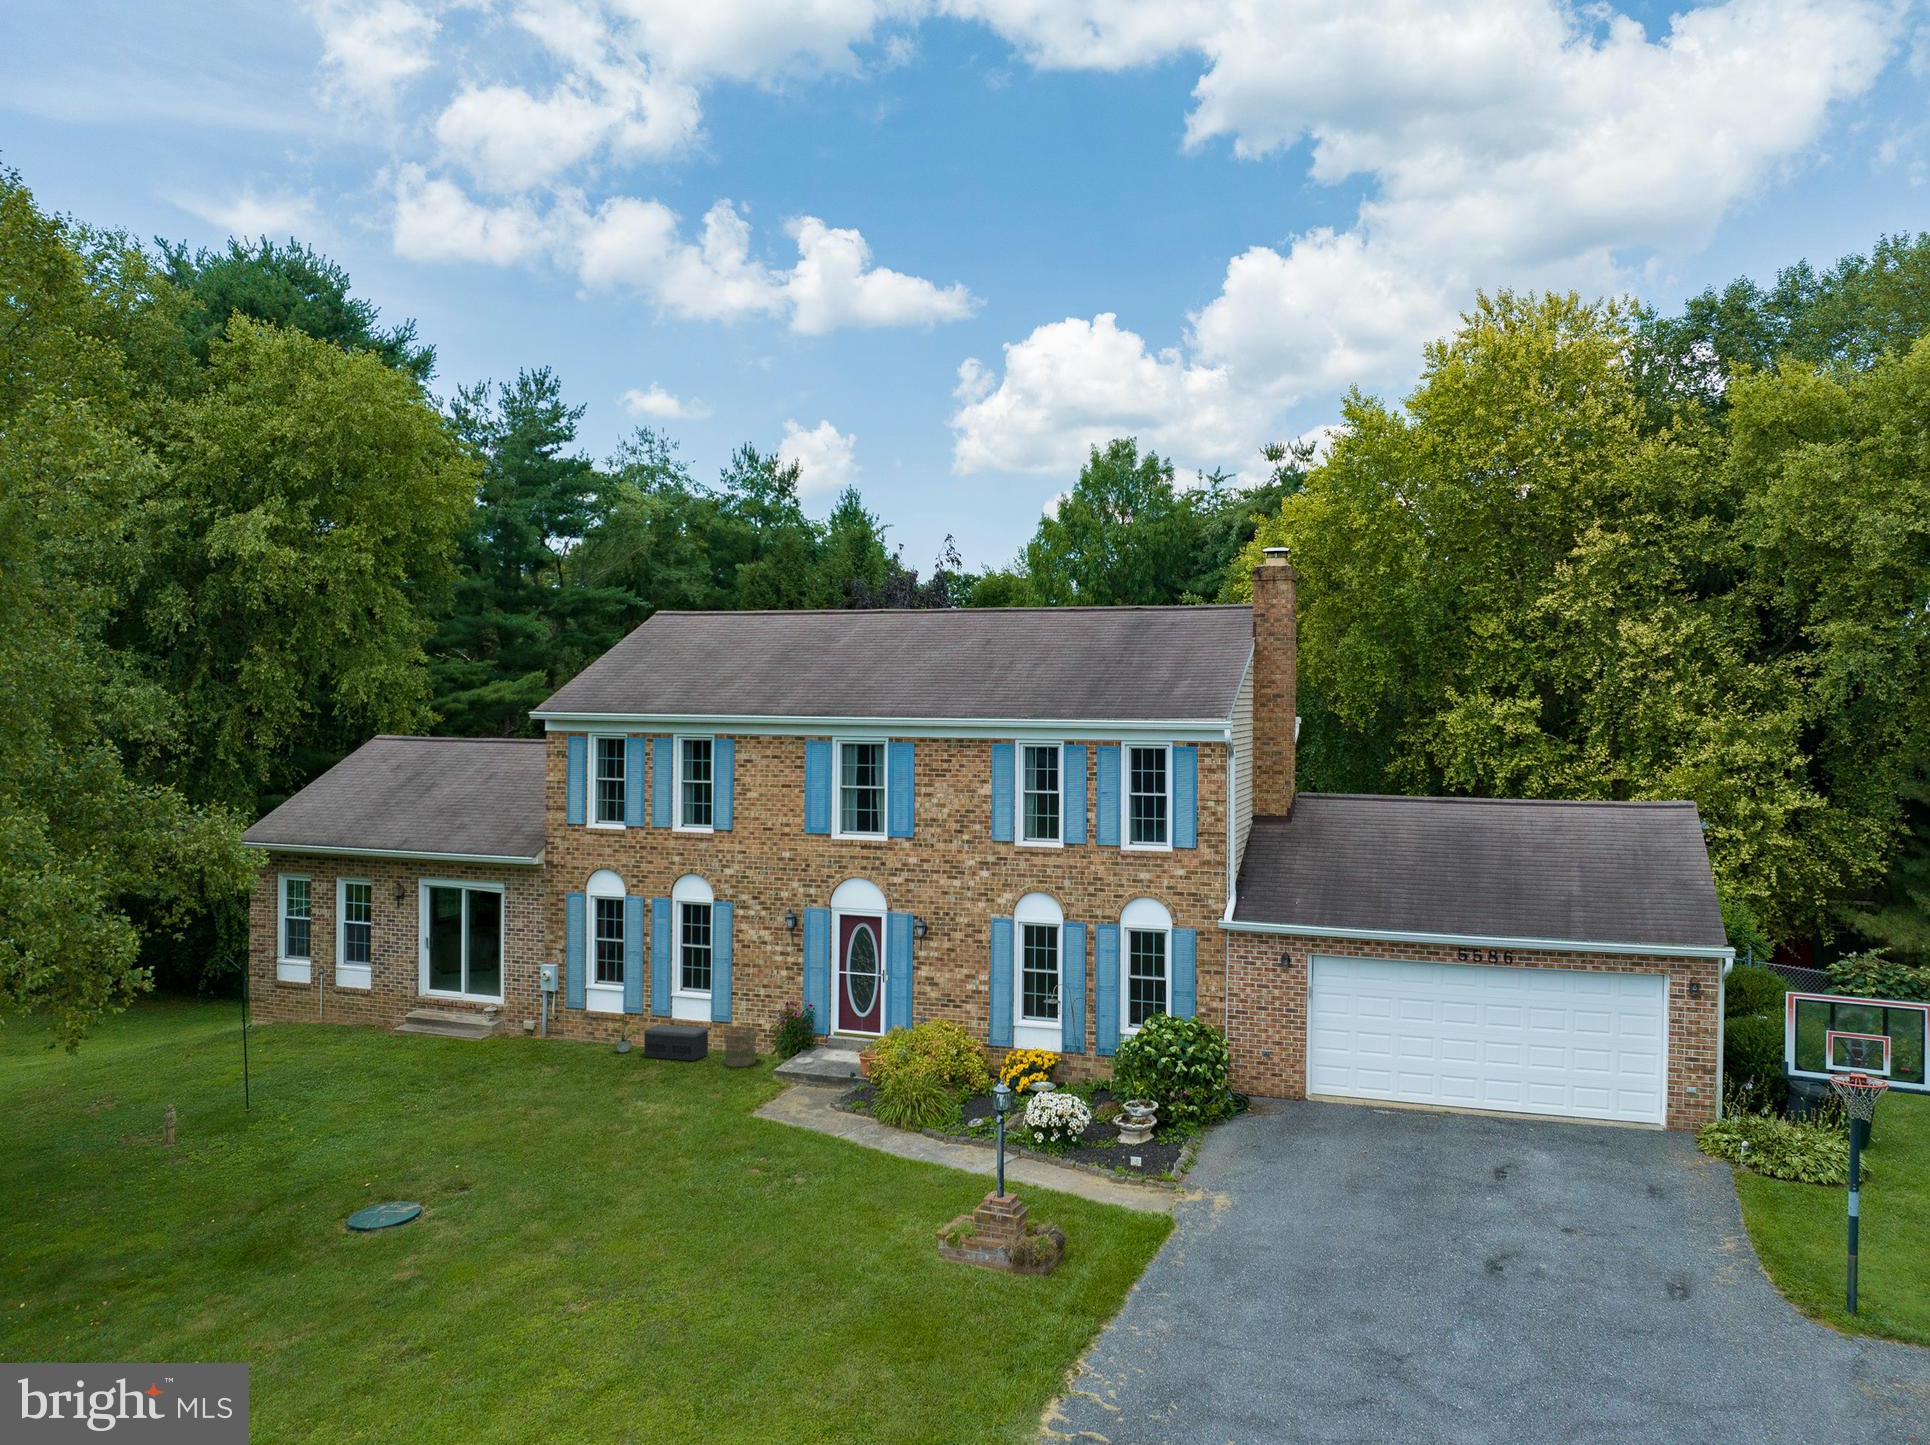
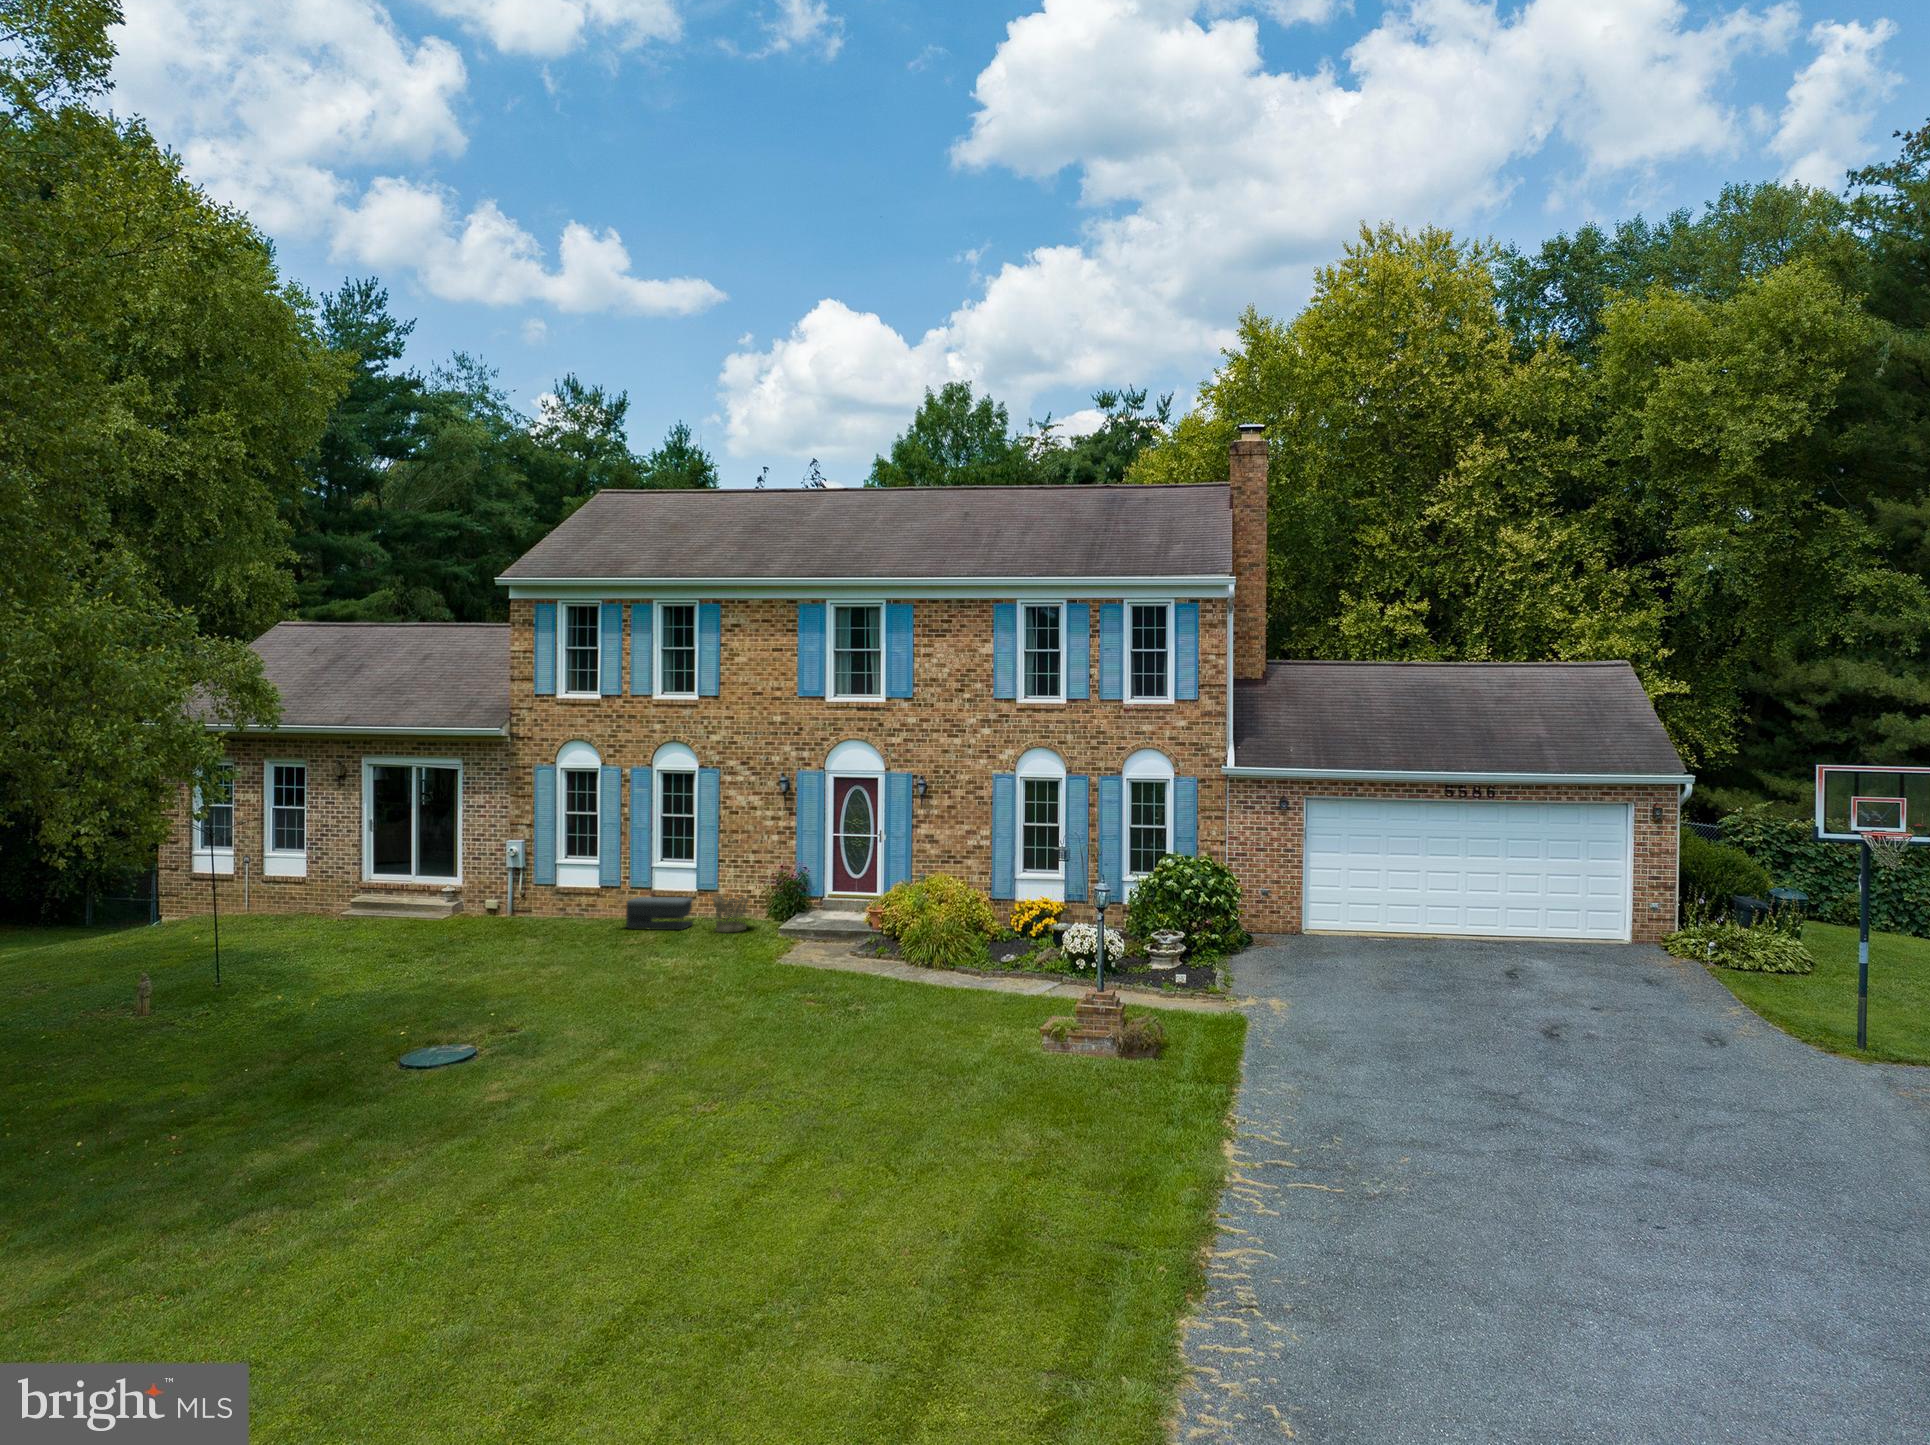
potted plant: present [614,1021,641,1052] -> none [589,888,623,926]

